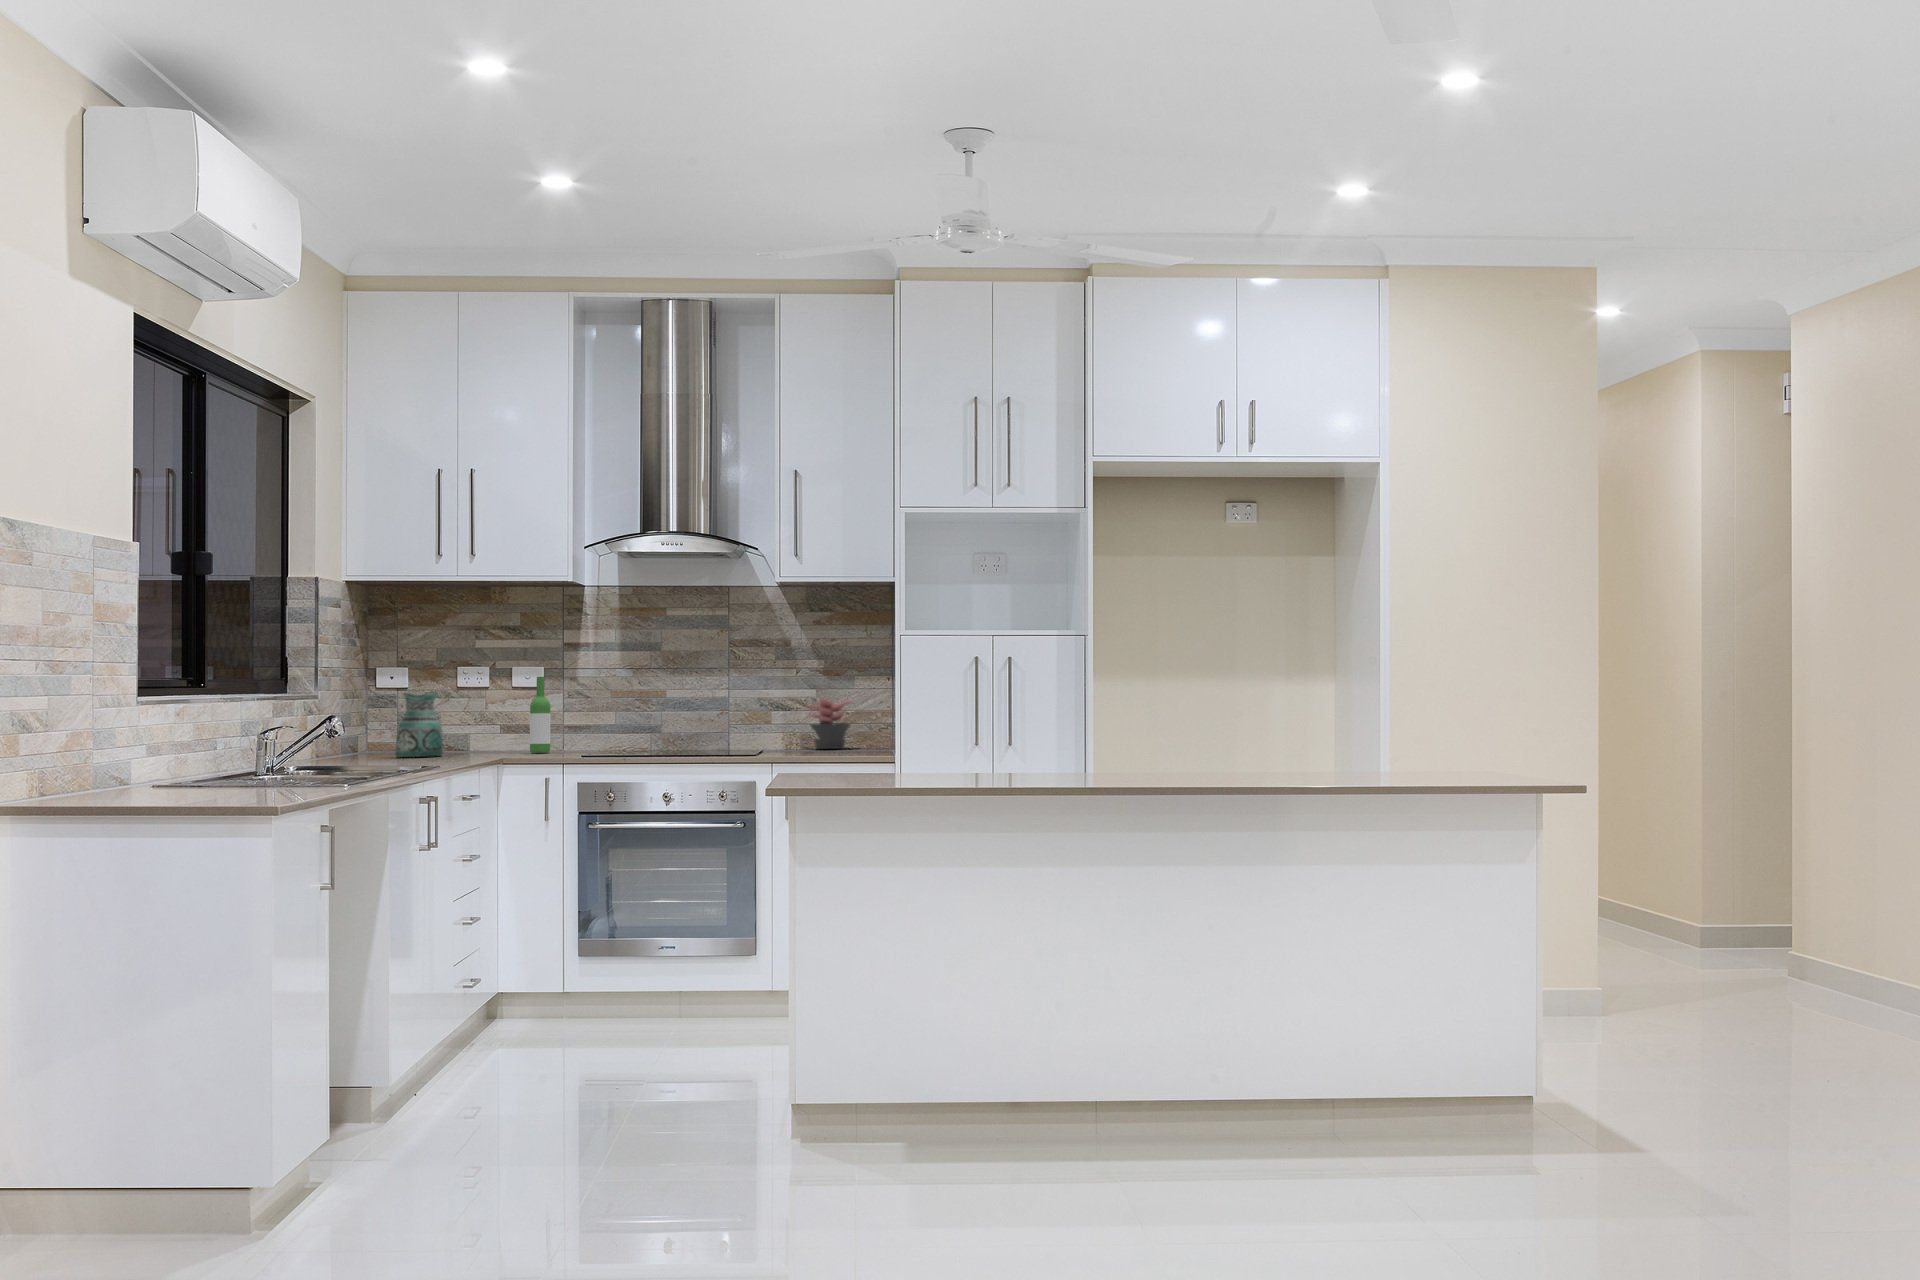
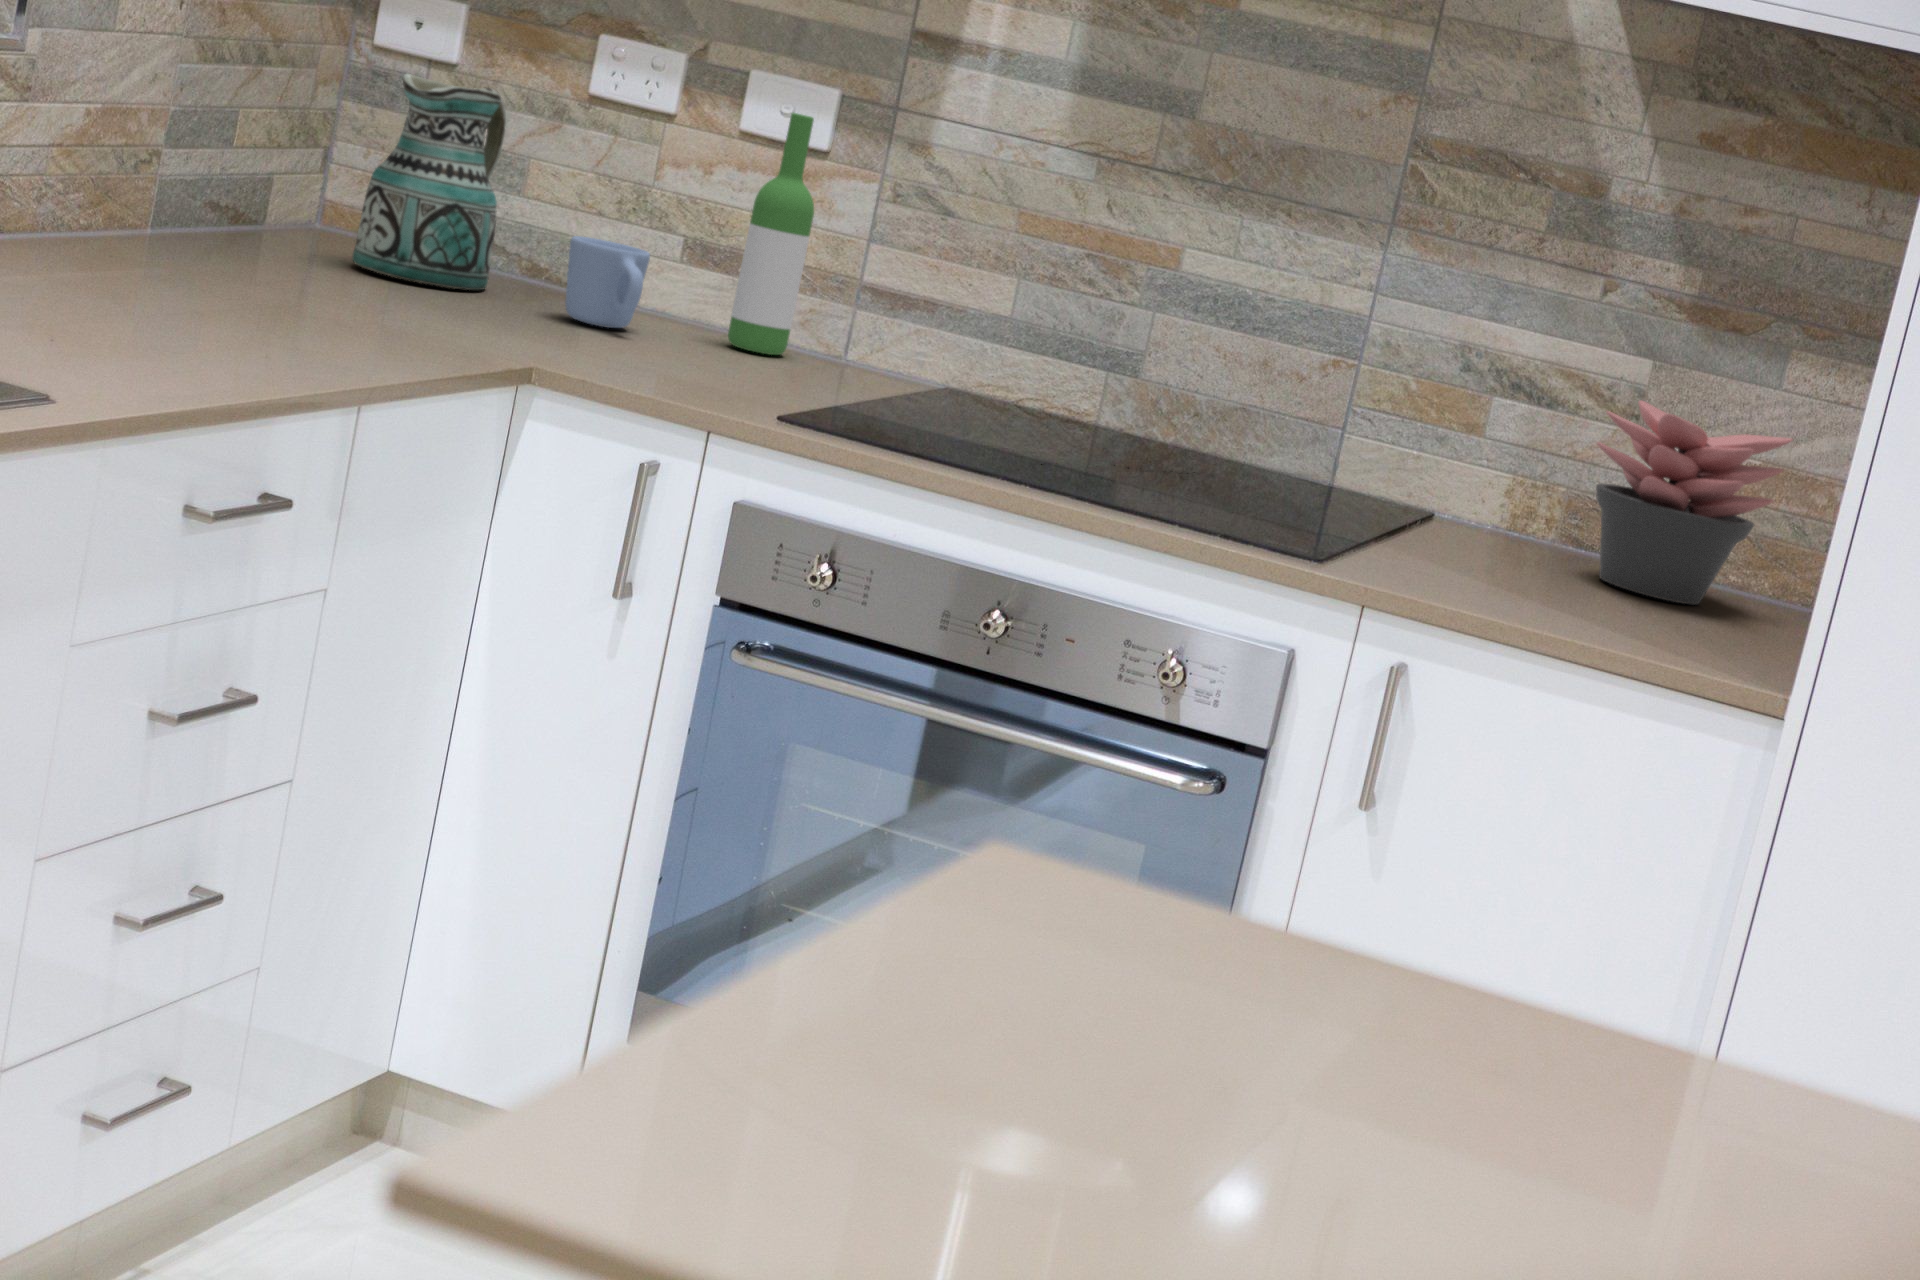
mug: none [477,729,508,755] -> present [565,236,650,328]

